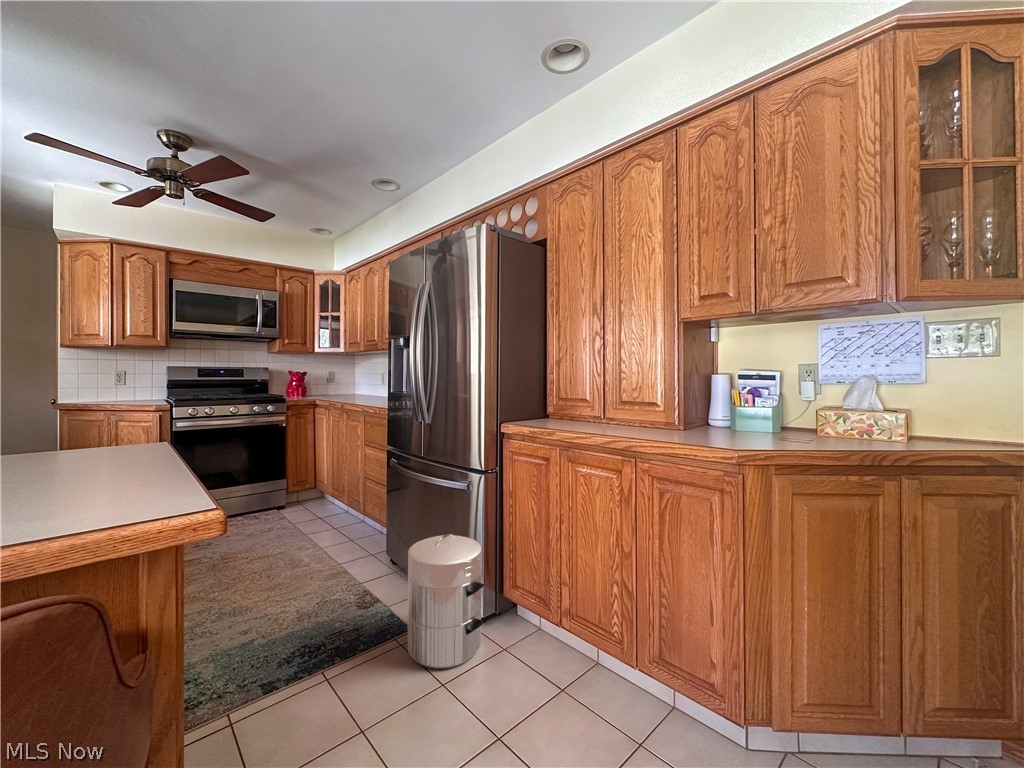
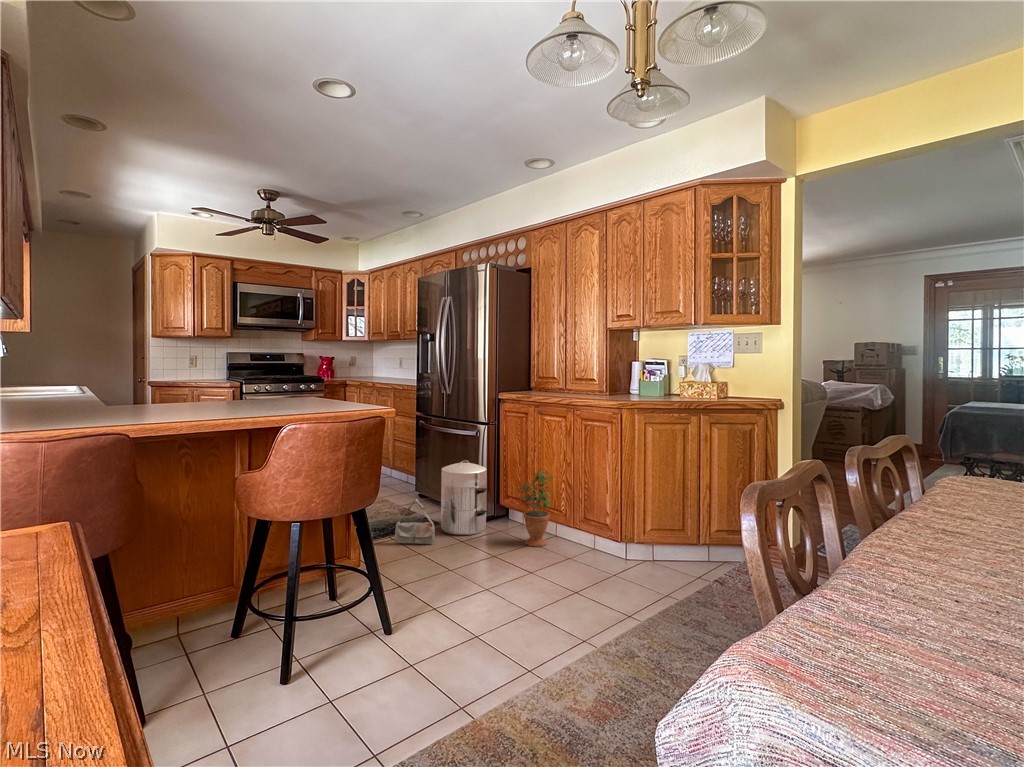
potted plant: none [537,556,595,707] -> present [519,471,551,547]
bag: none [316,620,389,704] -> present [395,499,435,544]

